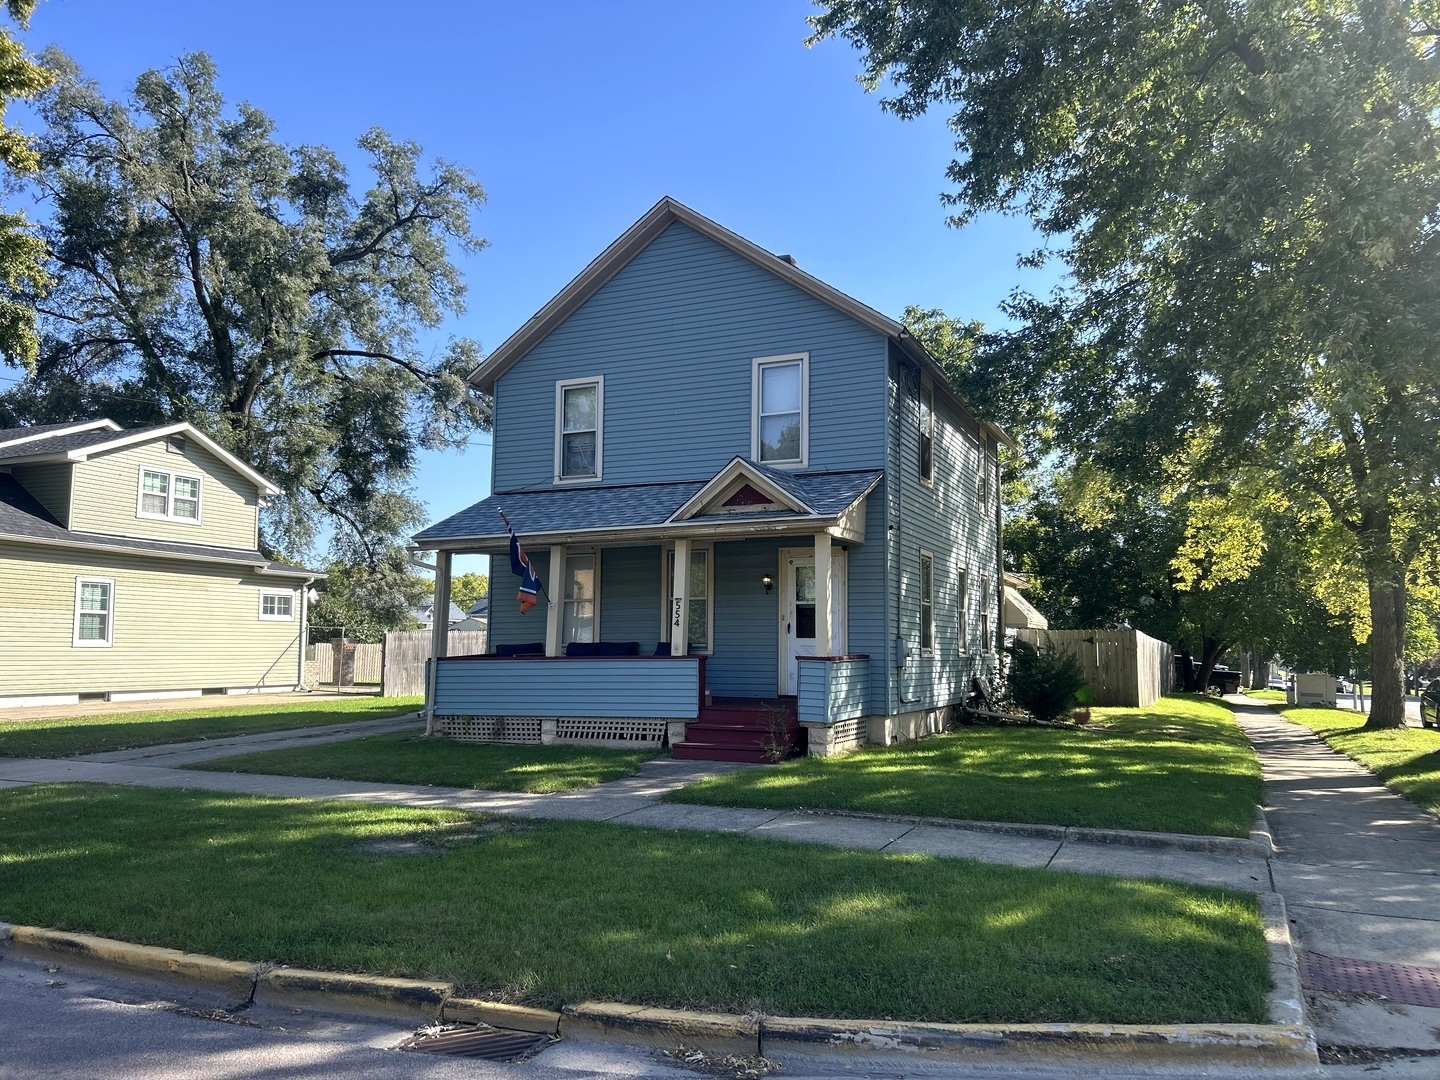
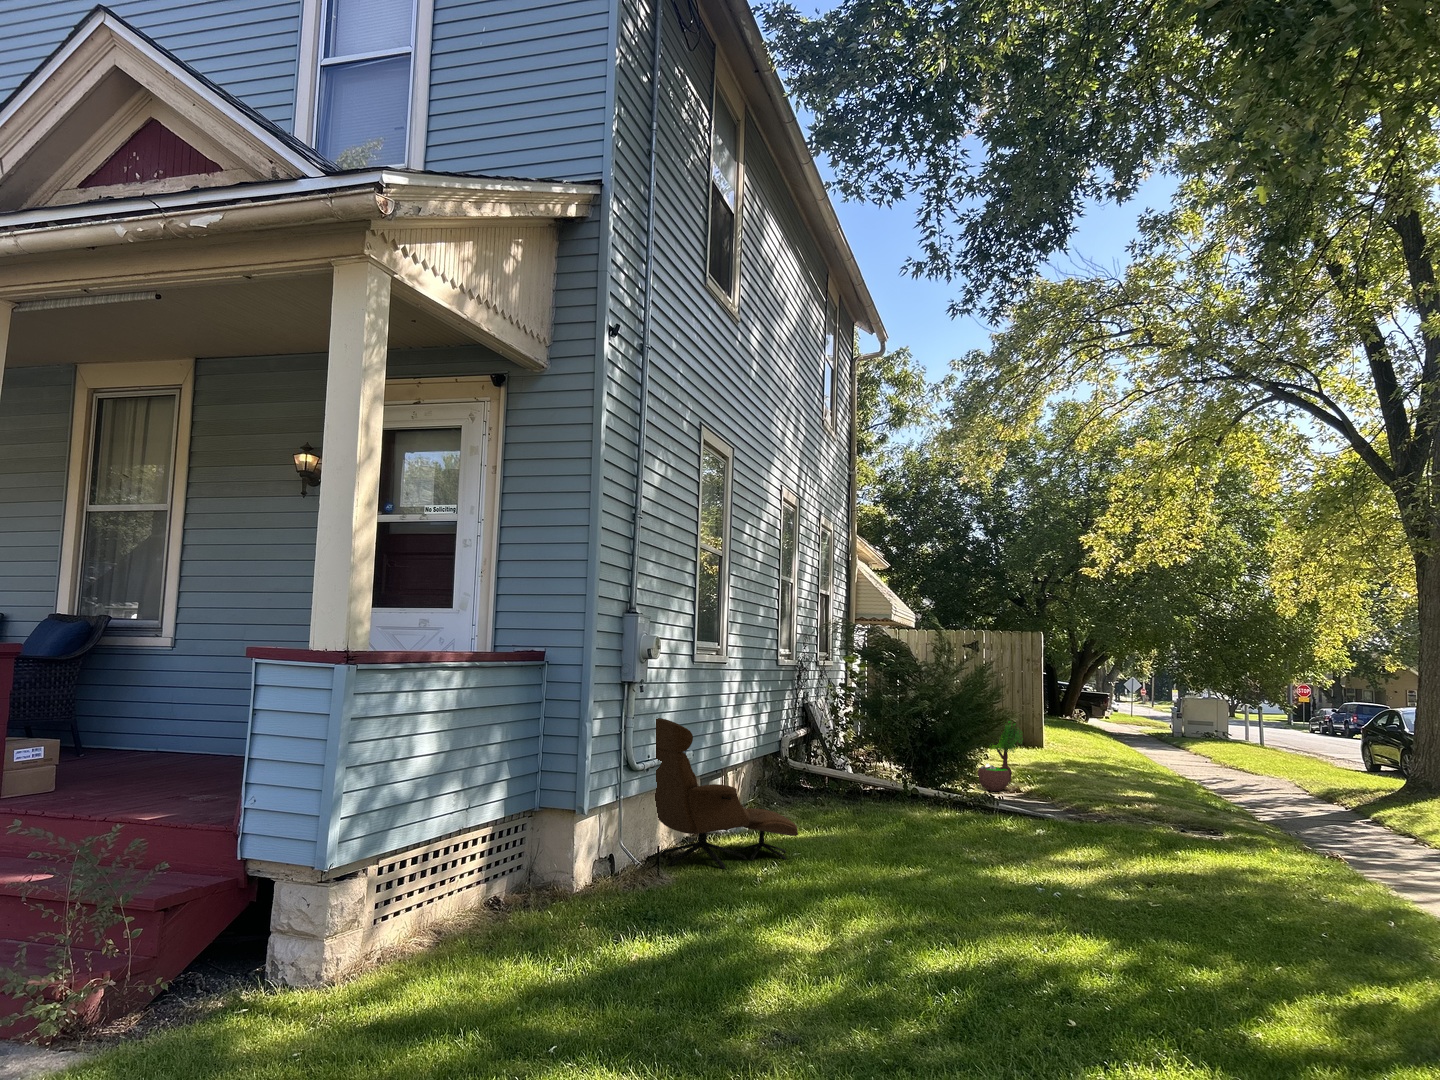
lounge chair: none [903,682,972,744] -> present [655,718,798,869]

